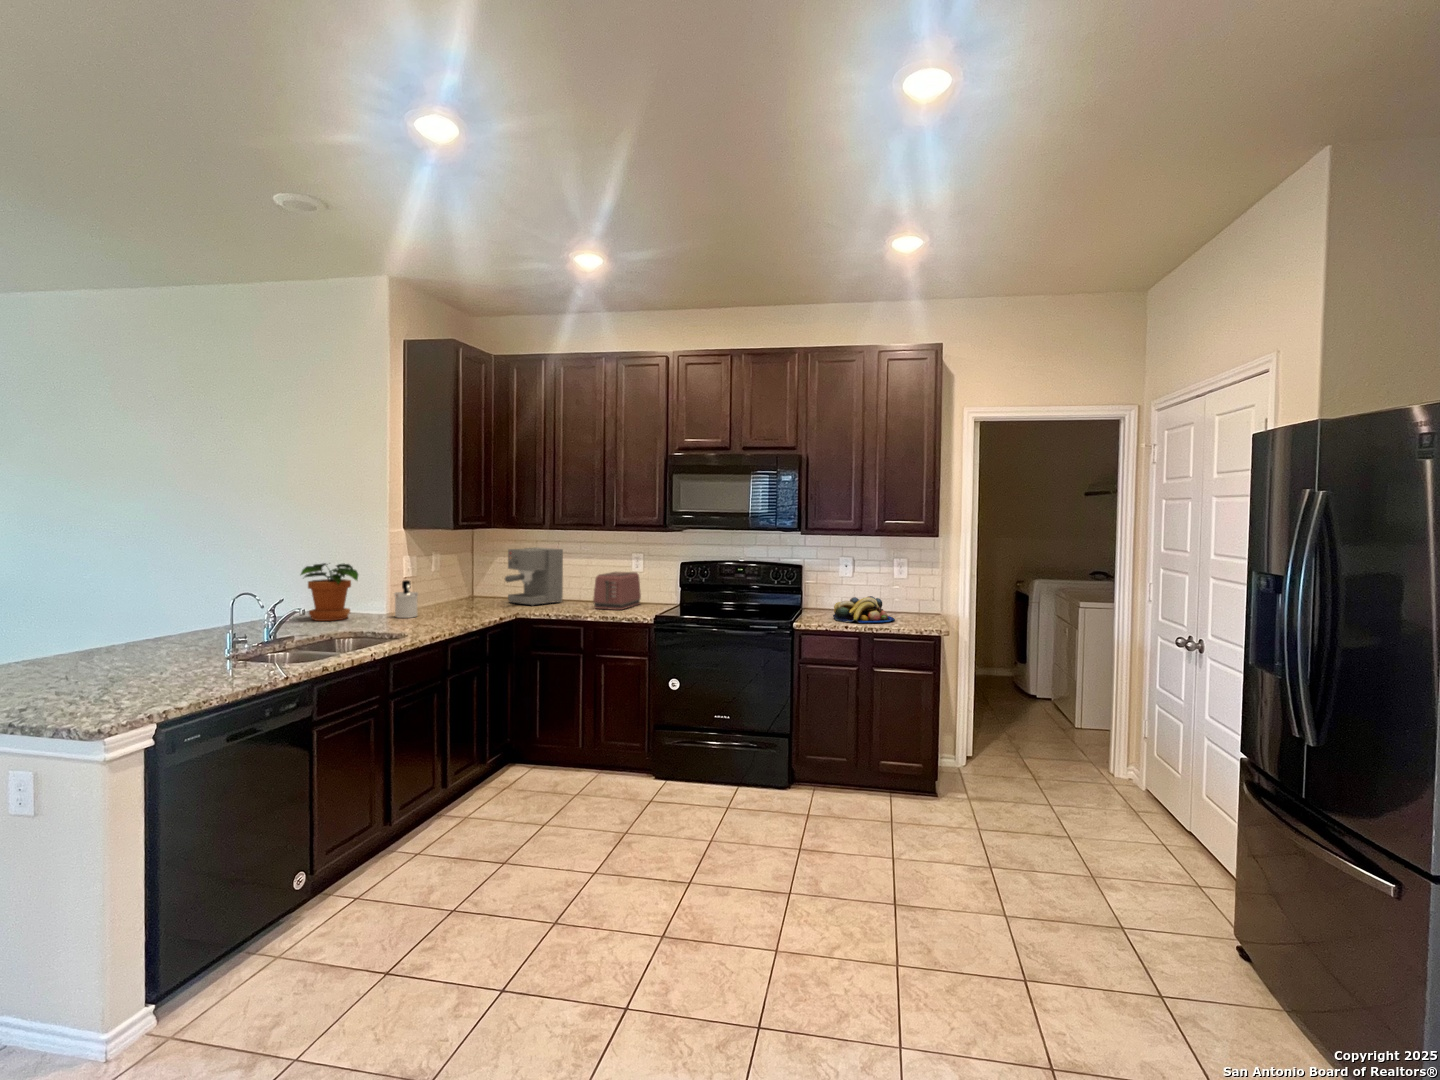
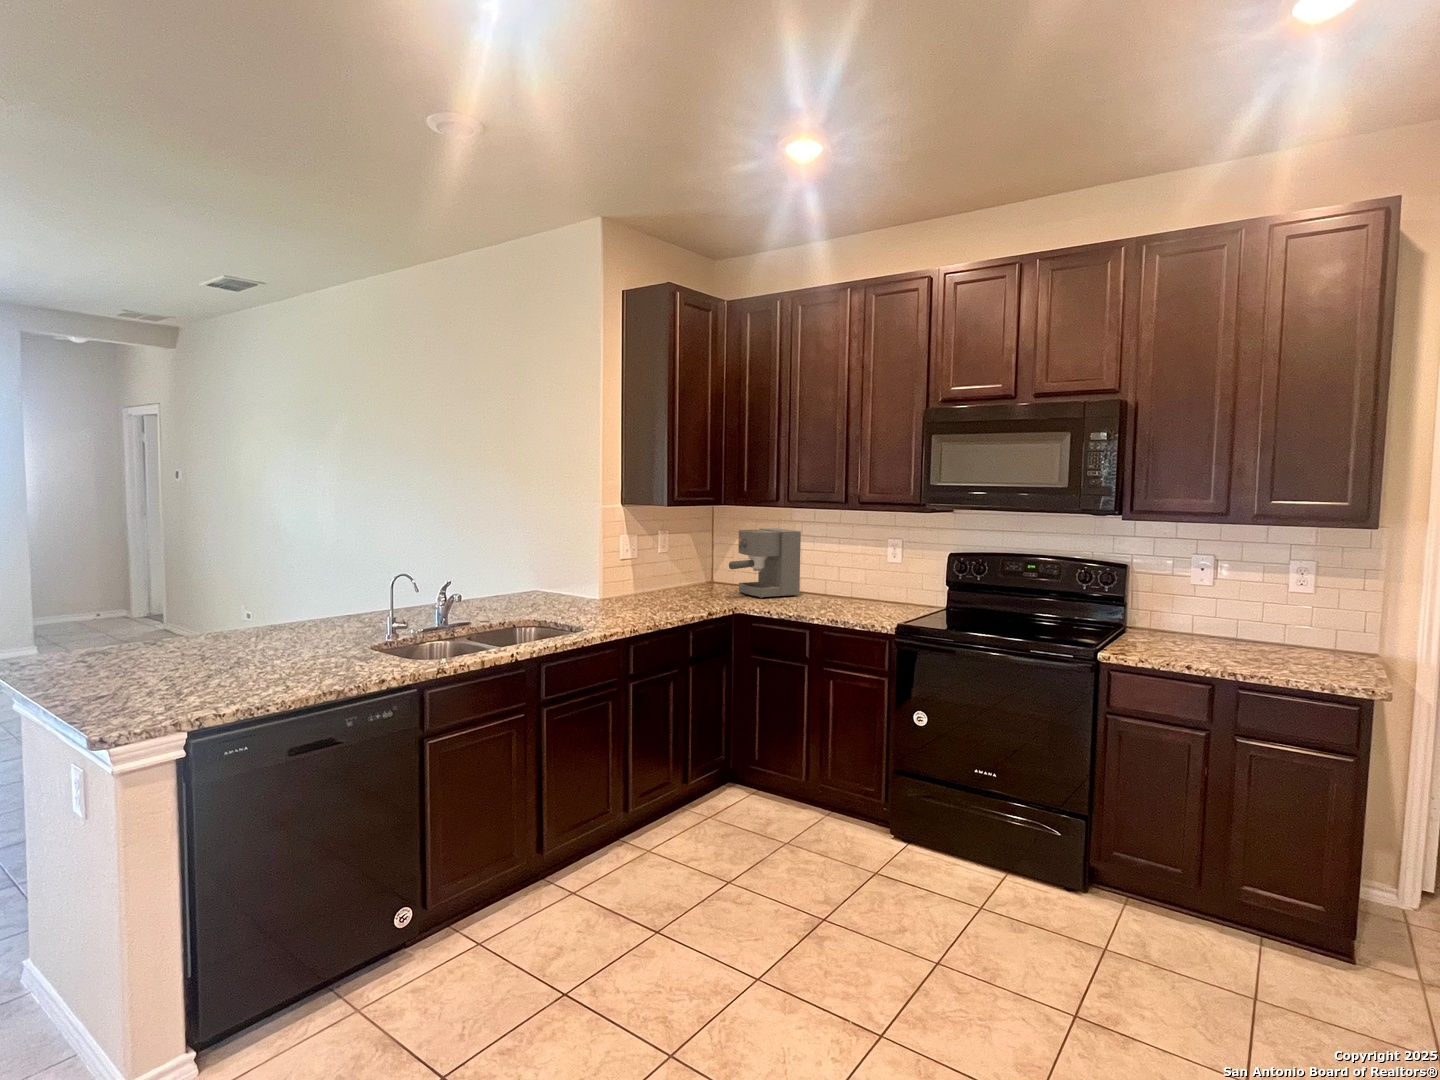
potted plant: present [301,563,358,621] -> none [506,541,564,604]
toaster: present [593,572,641,610] -> none [828,561,894,611]
soap dispenser: present [394,580,418,618] -> none [601,563,626,606]
fruit bowl: present [833,596,894,623] -> none [1170,619,1285,665]

